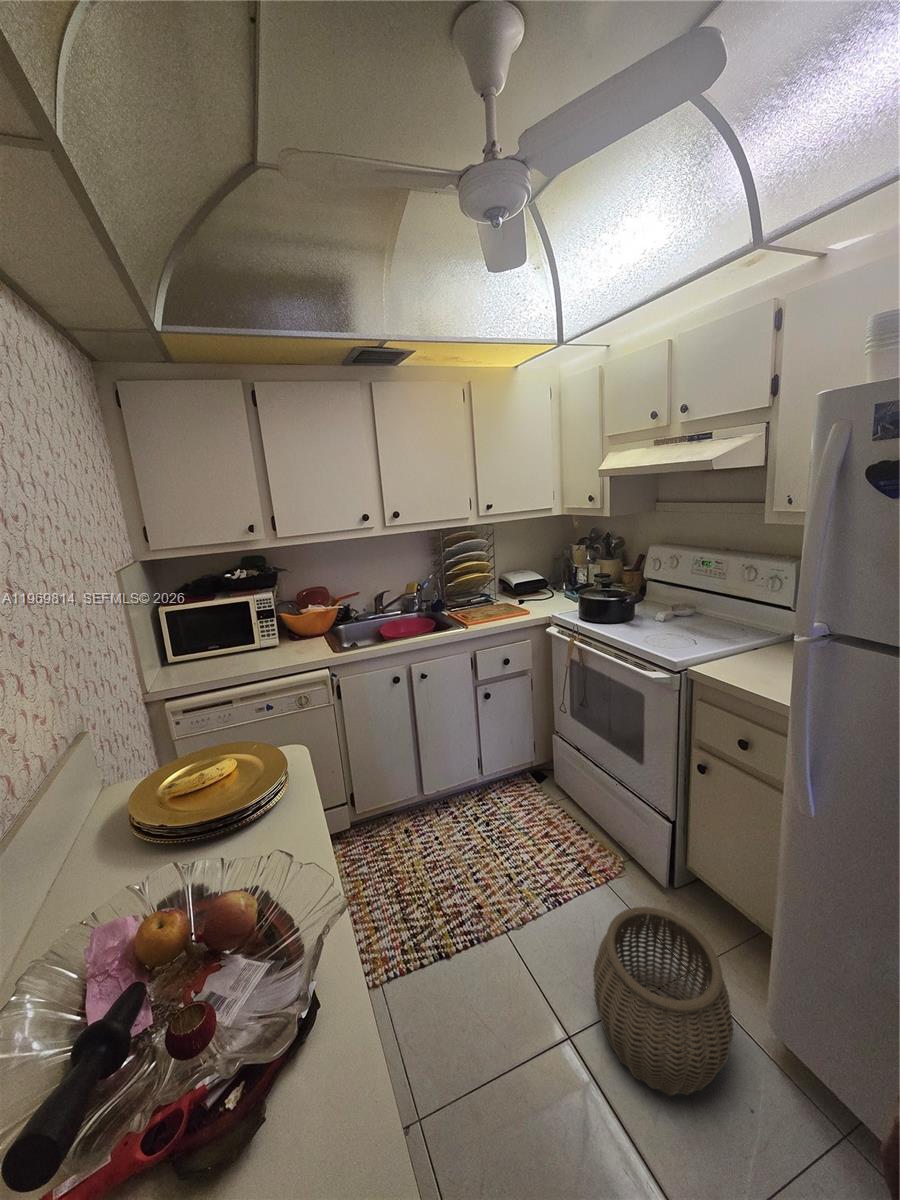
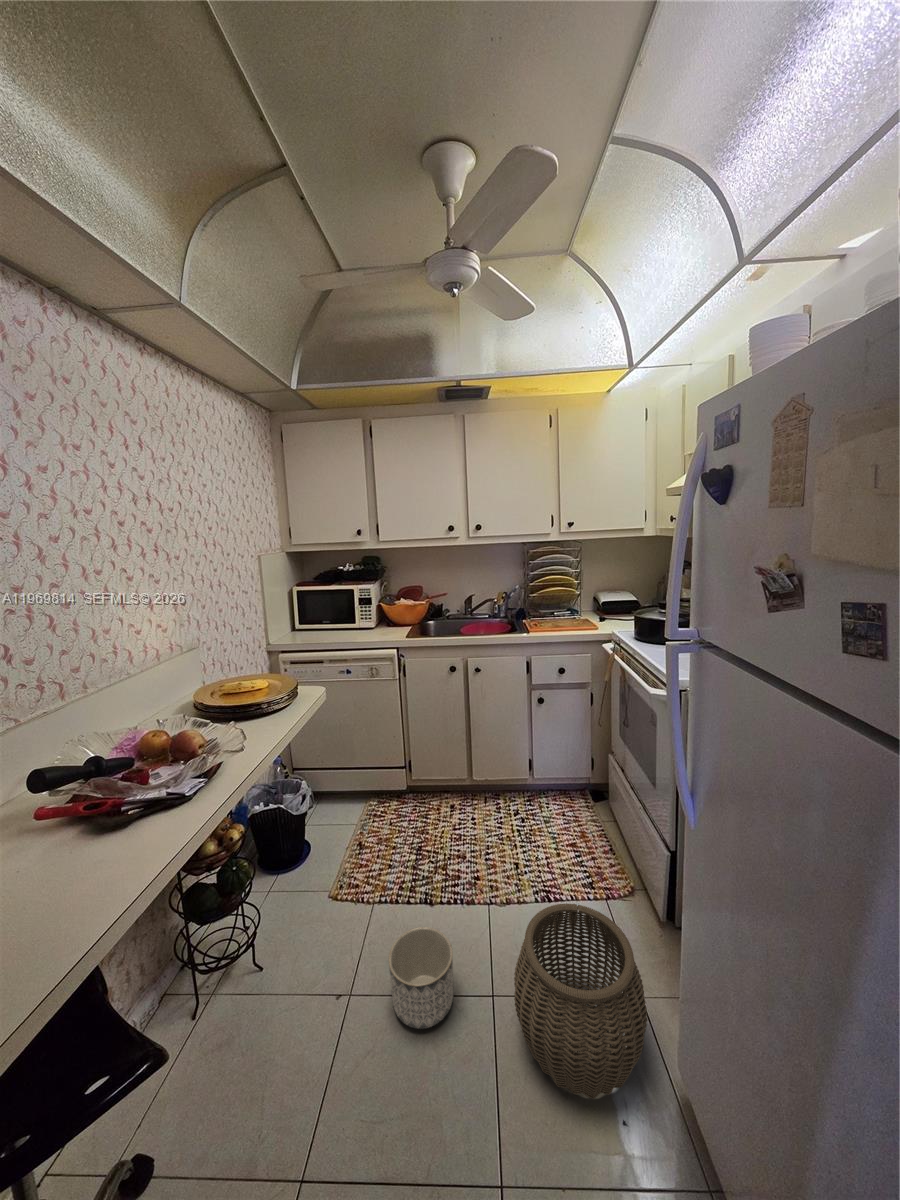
planter: none [464,992,538,1117] -> present [389,927,453,1029]

